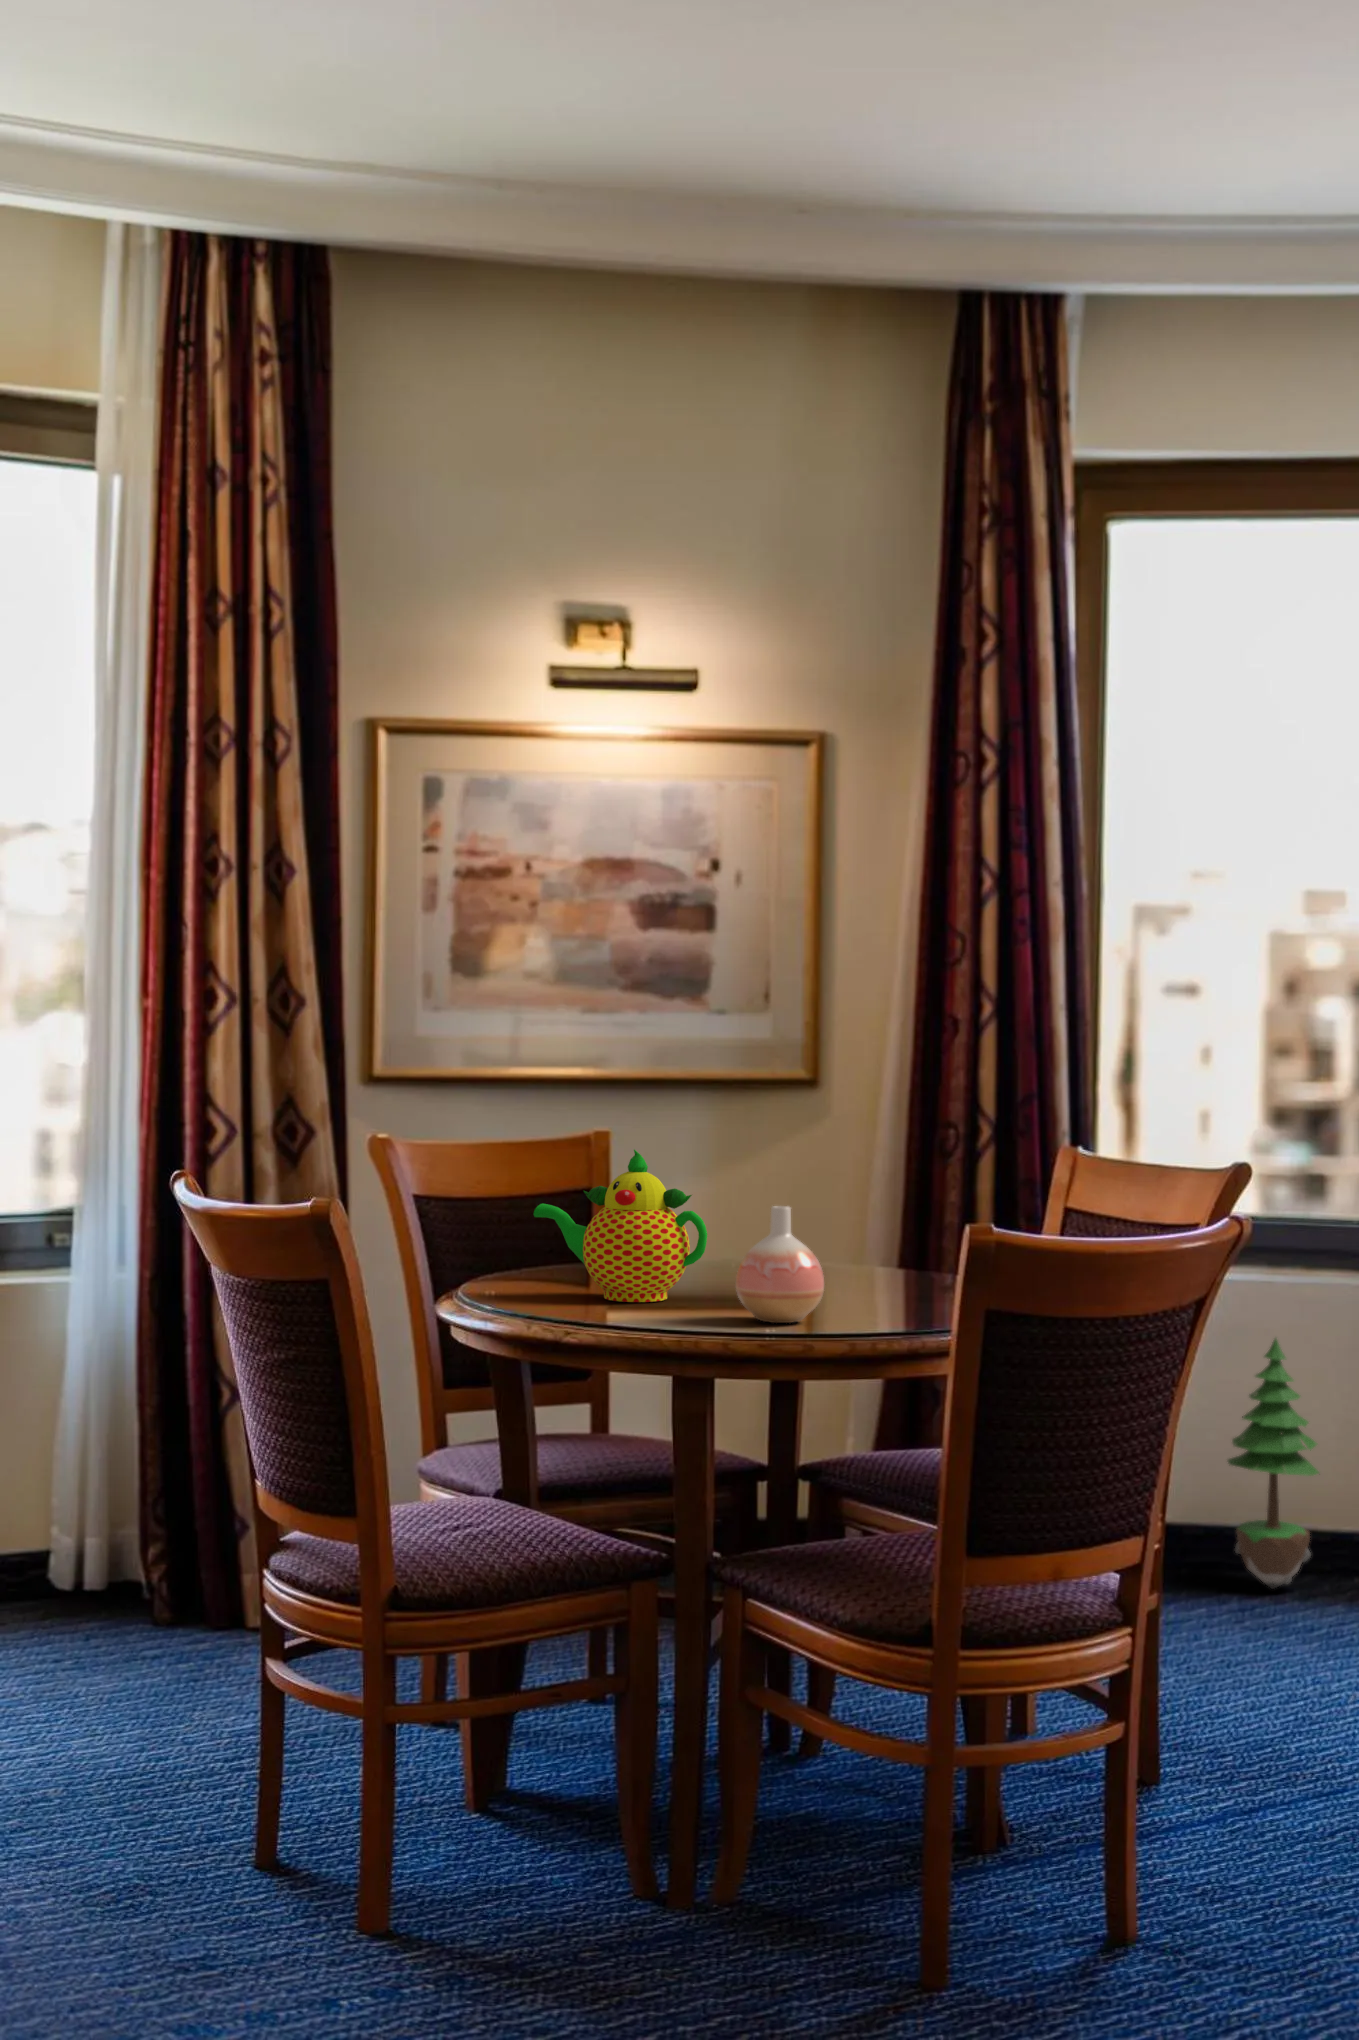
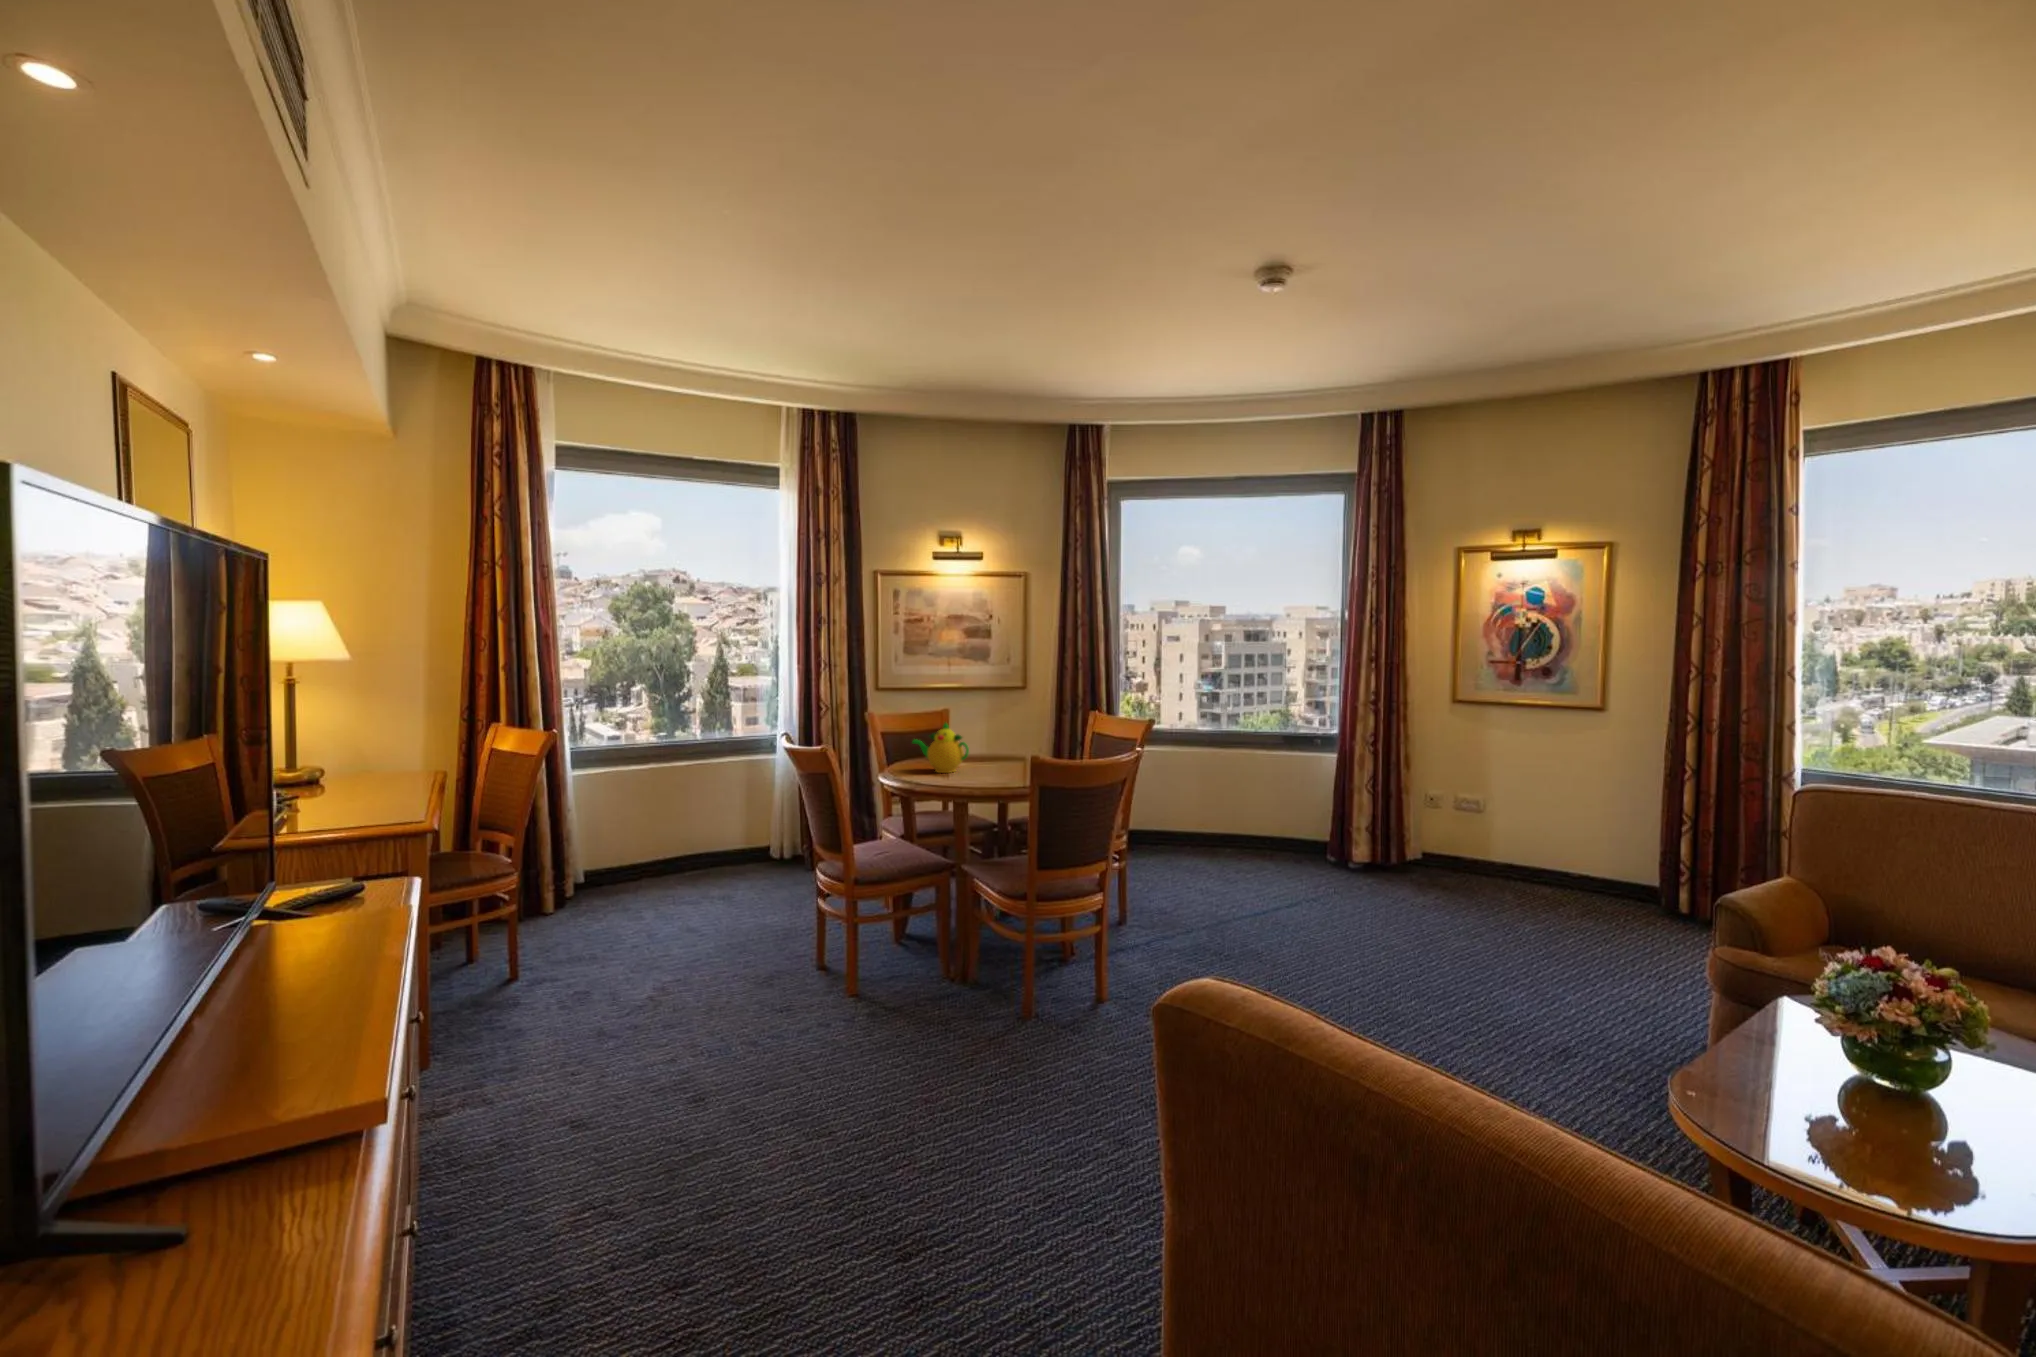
vase: present [736,1206,824,1323] -> none [974,742,1004,782]
potted tree: present [1228,1339,1319,1589] -> none [1159,770,1189,852]

